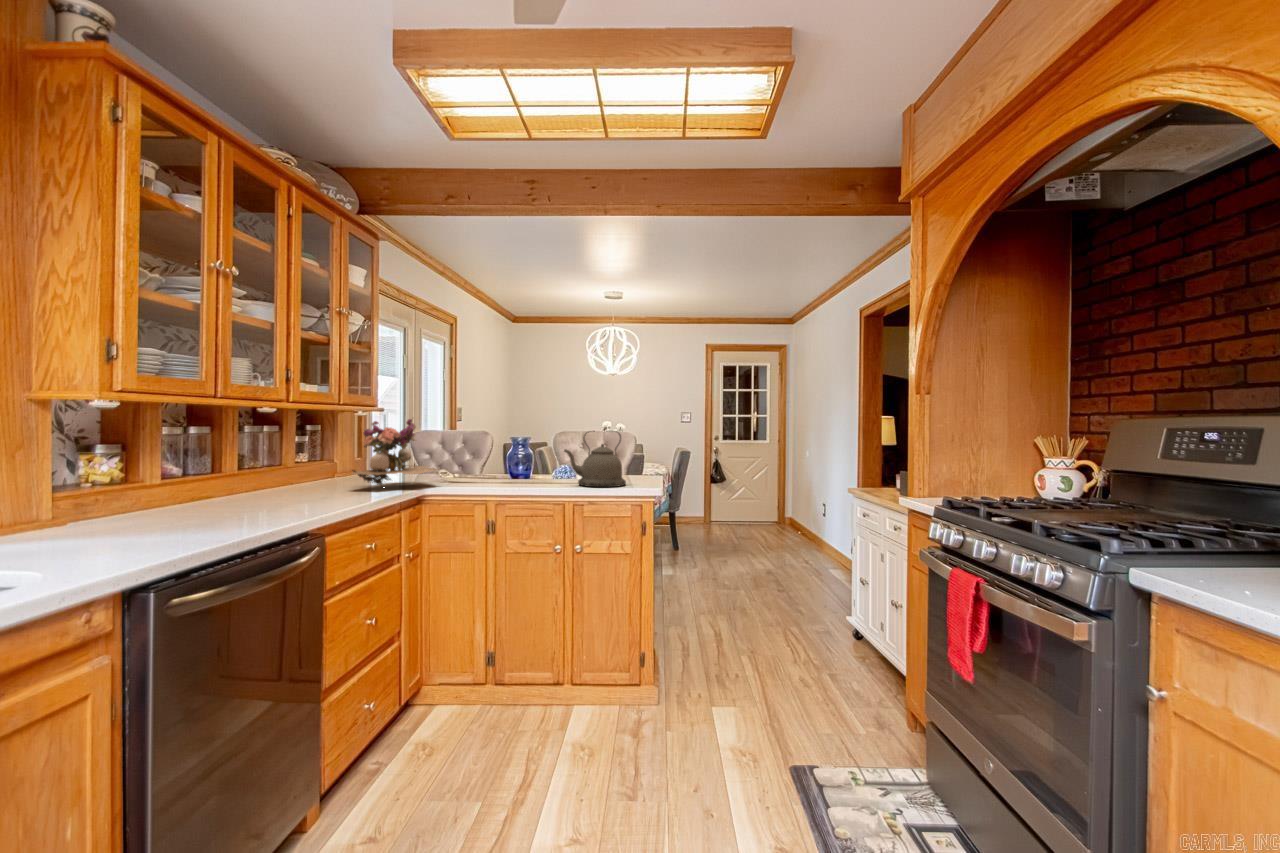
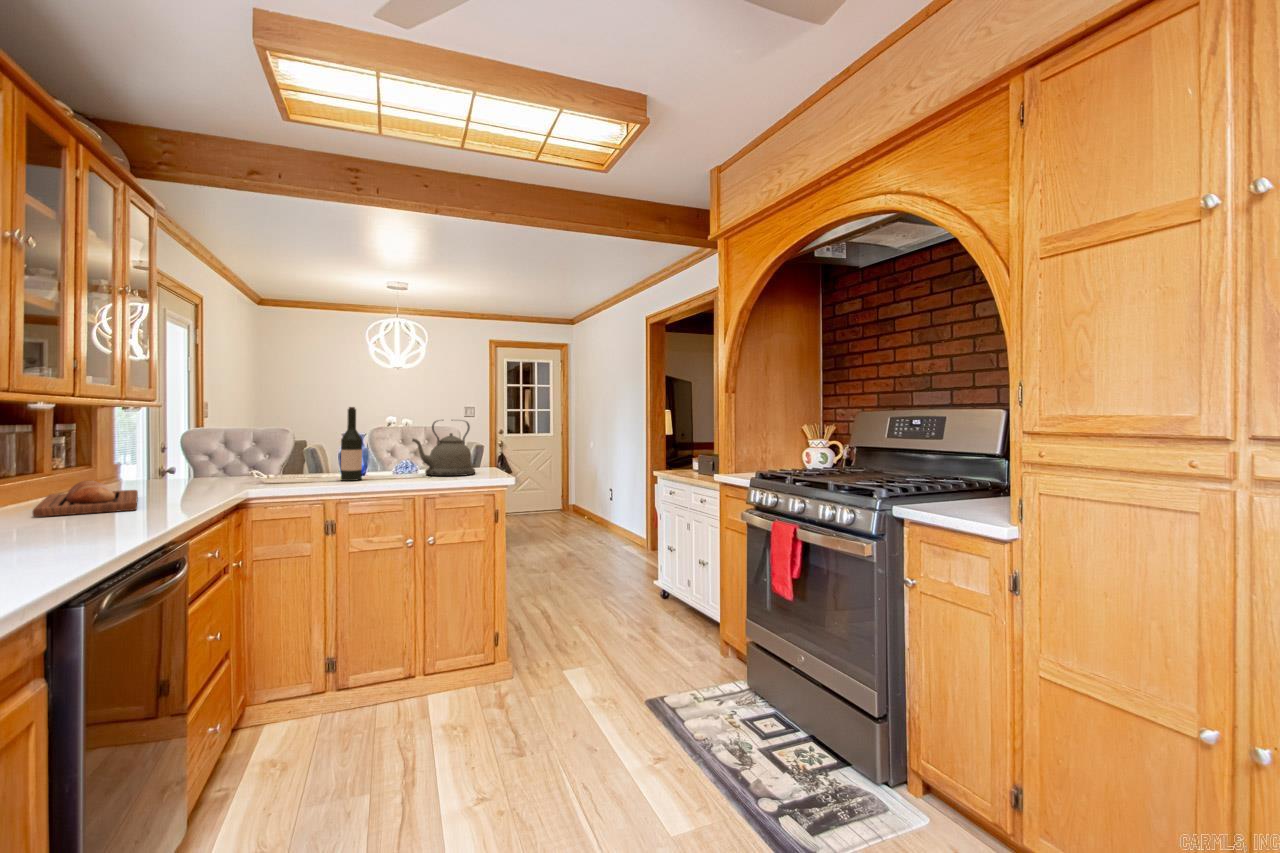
flower arrangement: present [353,419,439,486] -> none [148,404,264,486]
wine bottle: none [499,419,518,488] -> present [341,407,362,481]
bread loaf: none [235,482,332,511] -> present [33,481,138,517]

